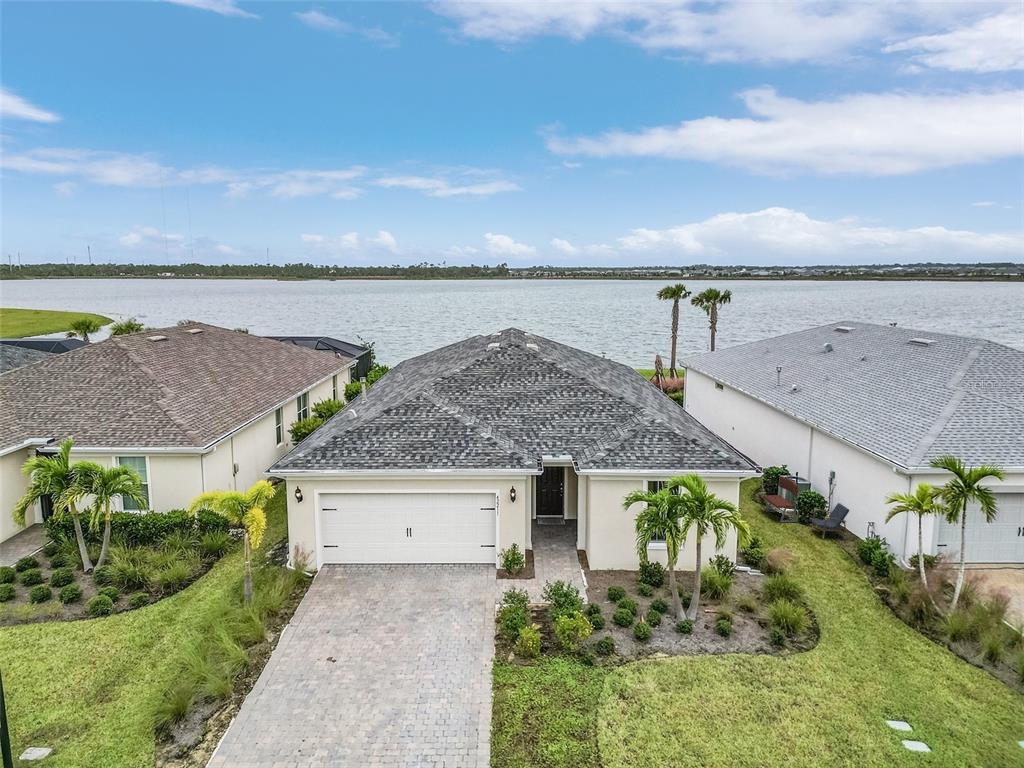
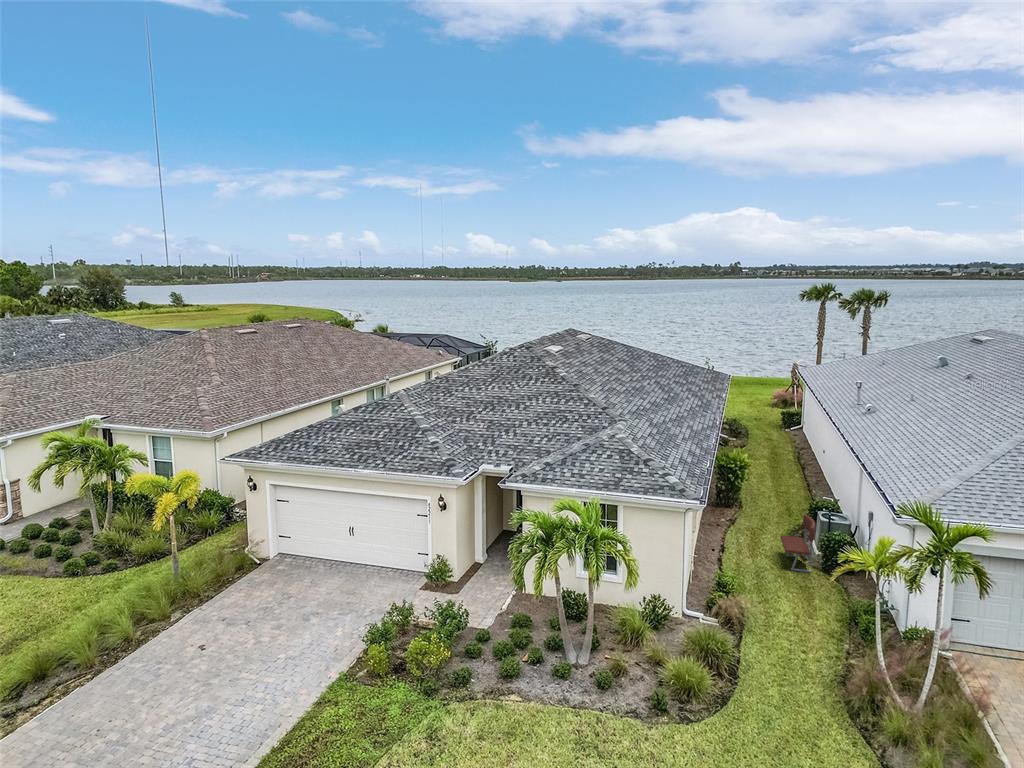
lounge chair: present [809,503,849,539] -> none [820,556,866,601]

